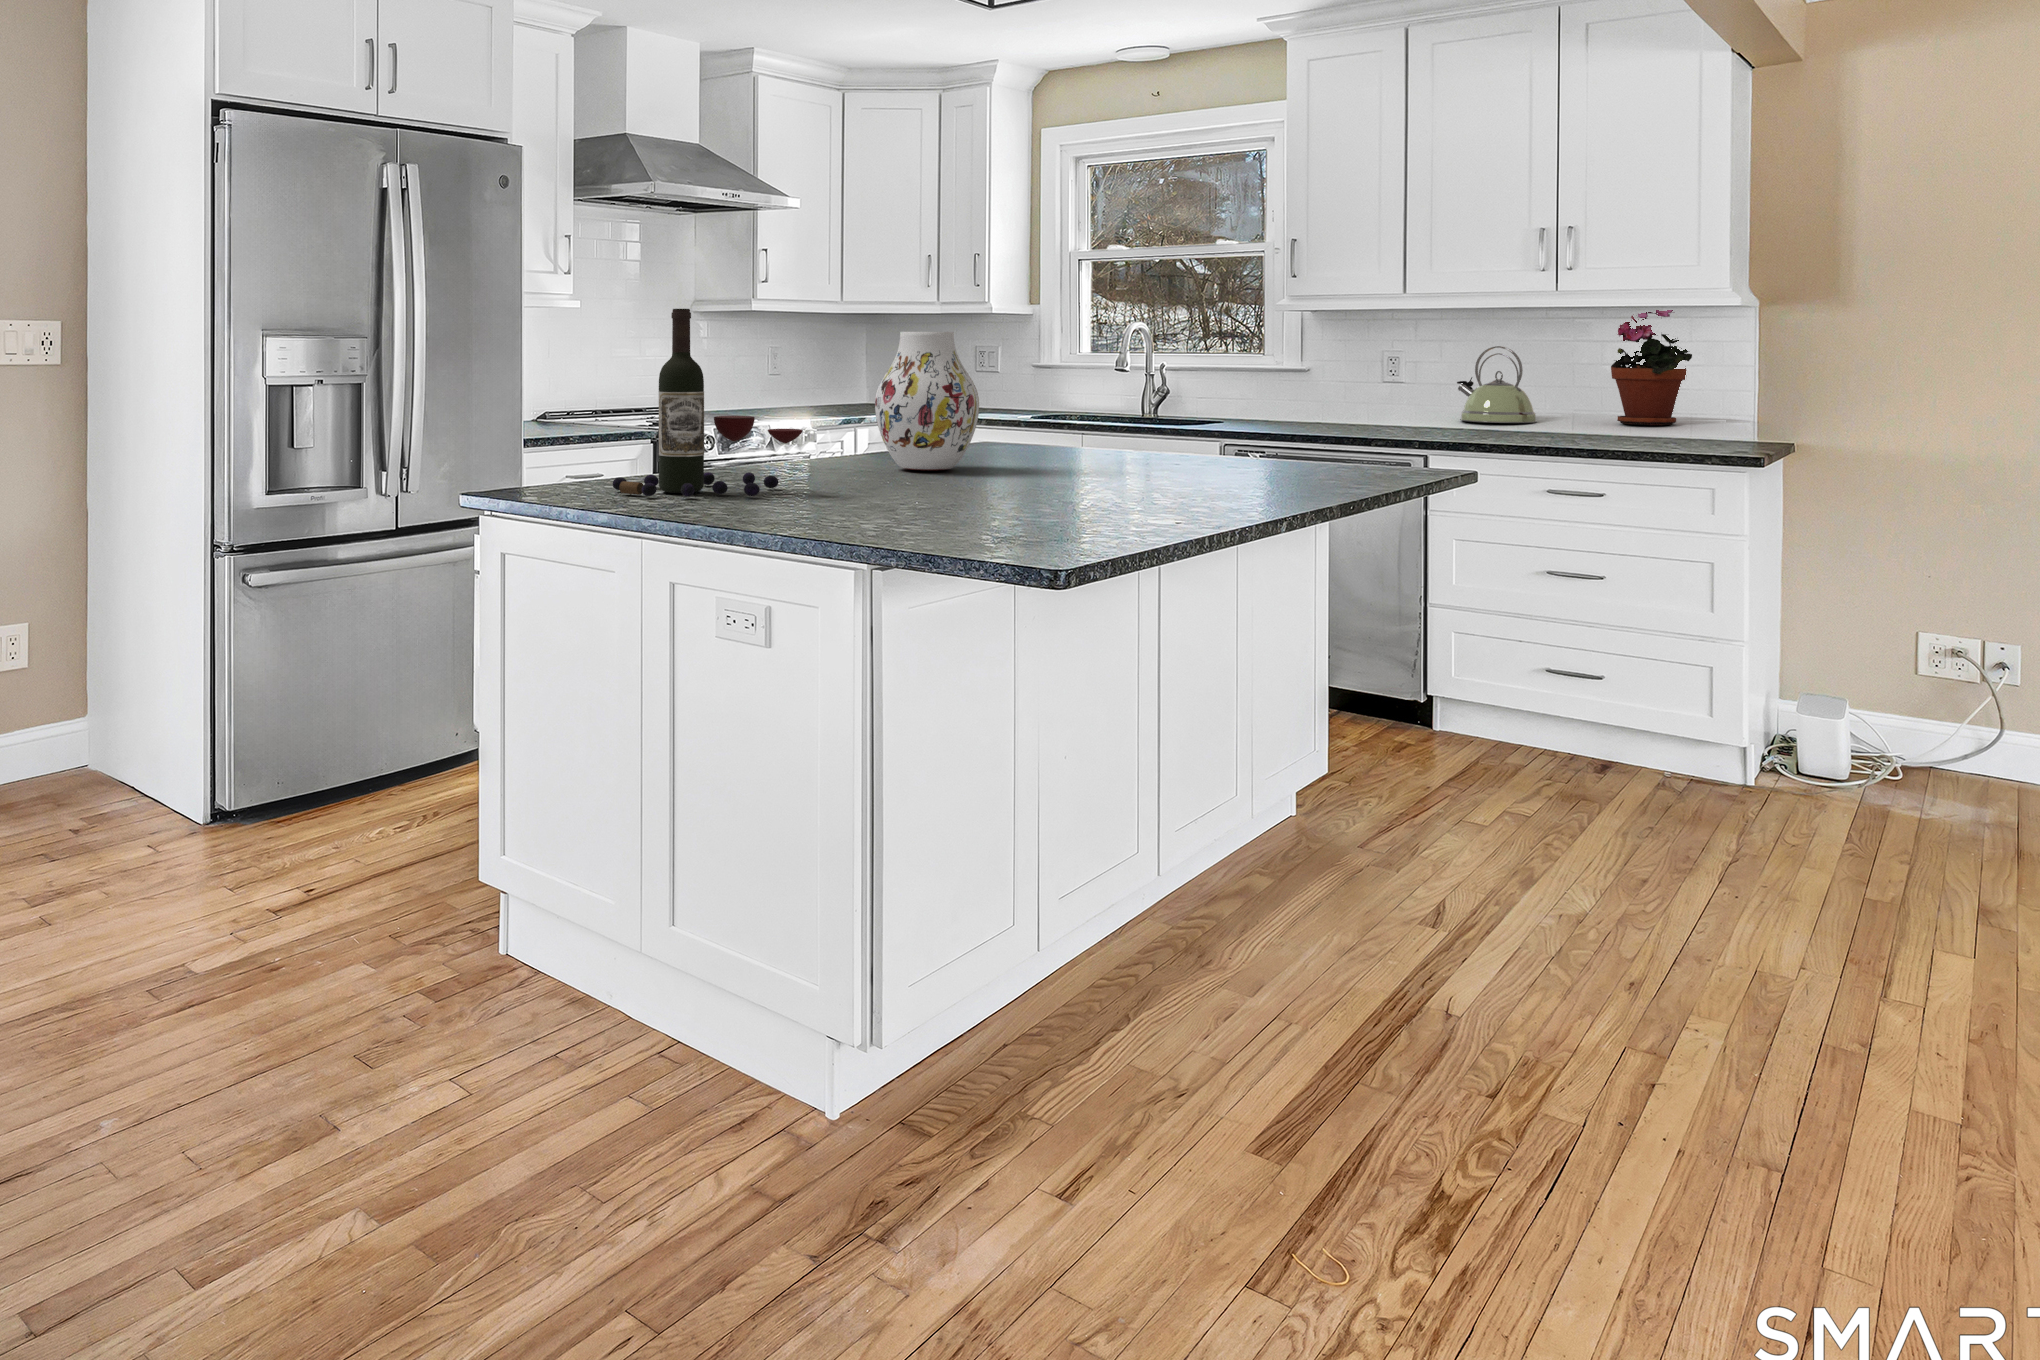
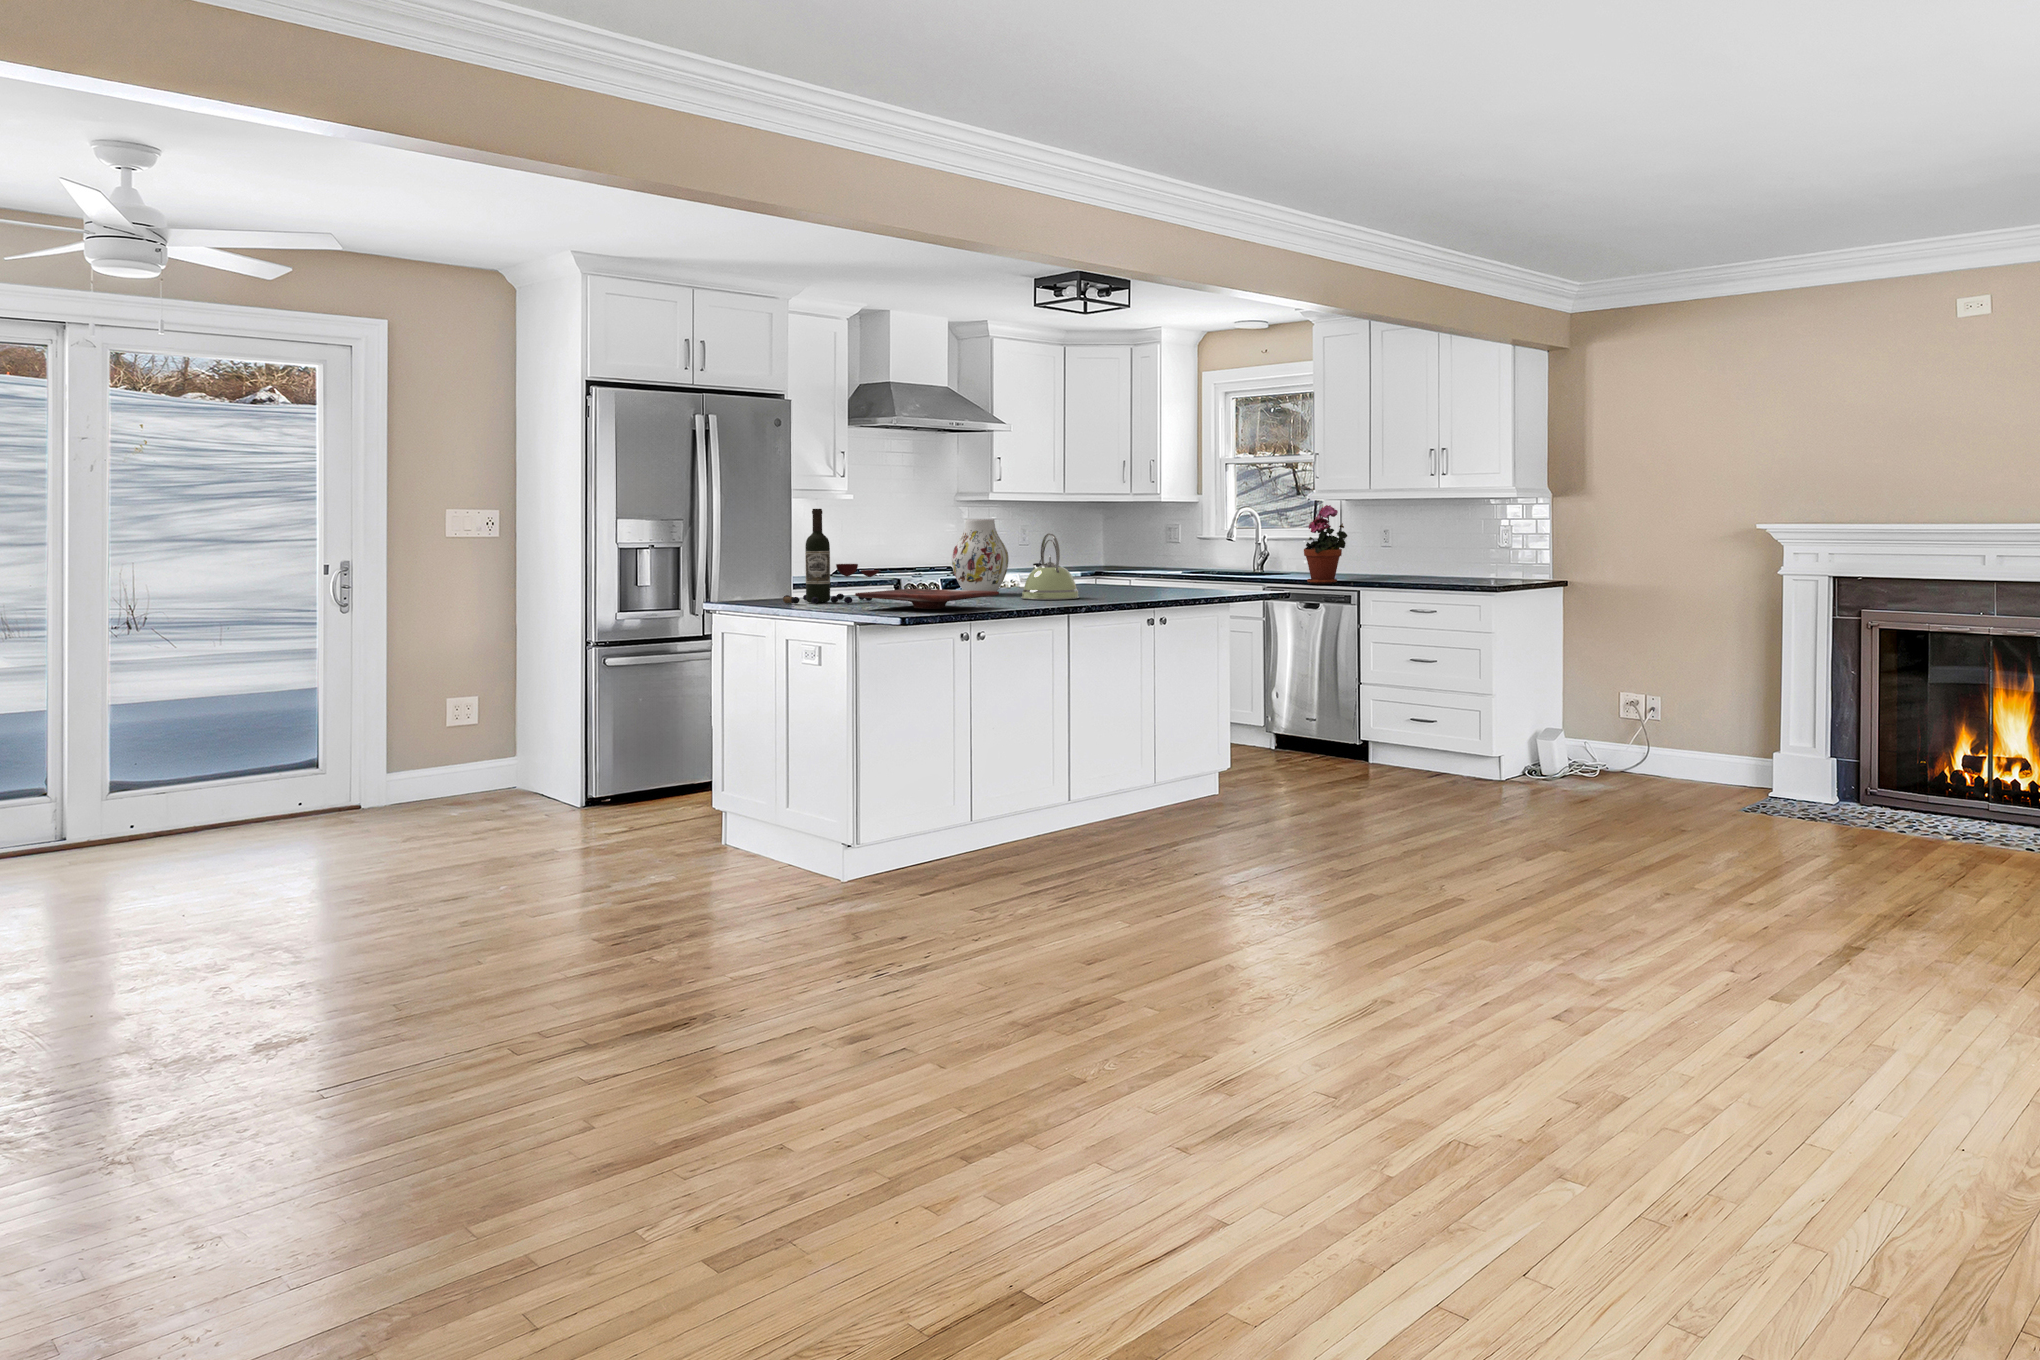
potted plant: present [1611,310,1692,425] -> present [1304,505,1347,584]
kettle: present [1457,346,1537,423] -> present [1021,533,1079,600]
cutting board: none [814,469,1094,516] -> present [855,589,999,609]

